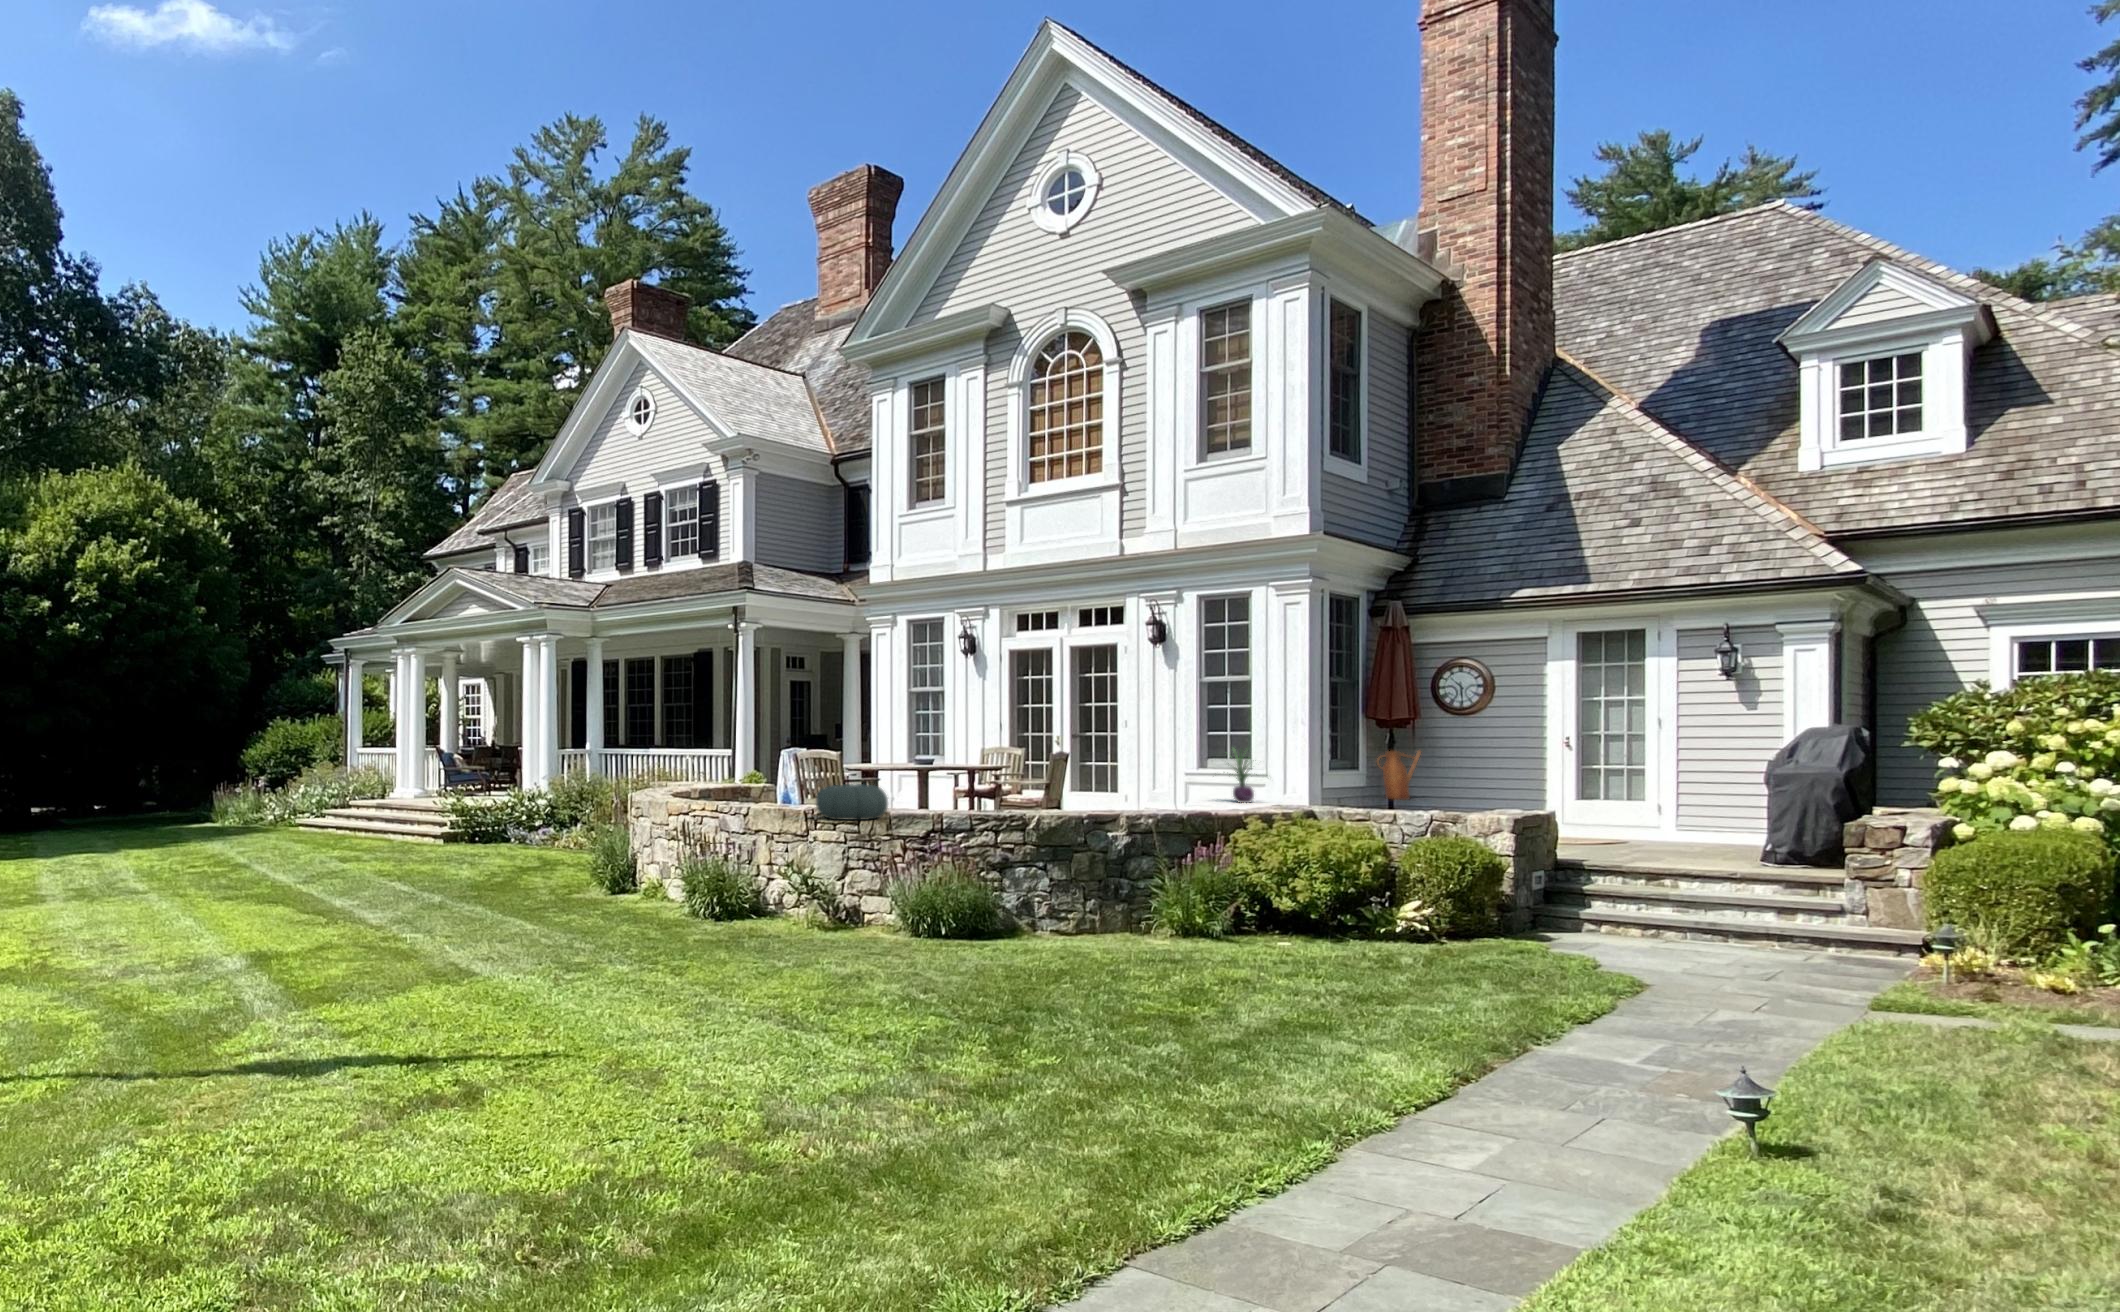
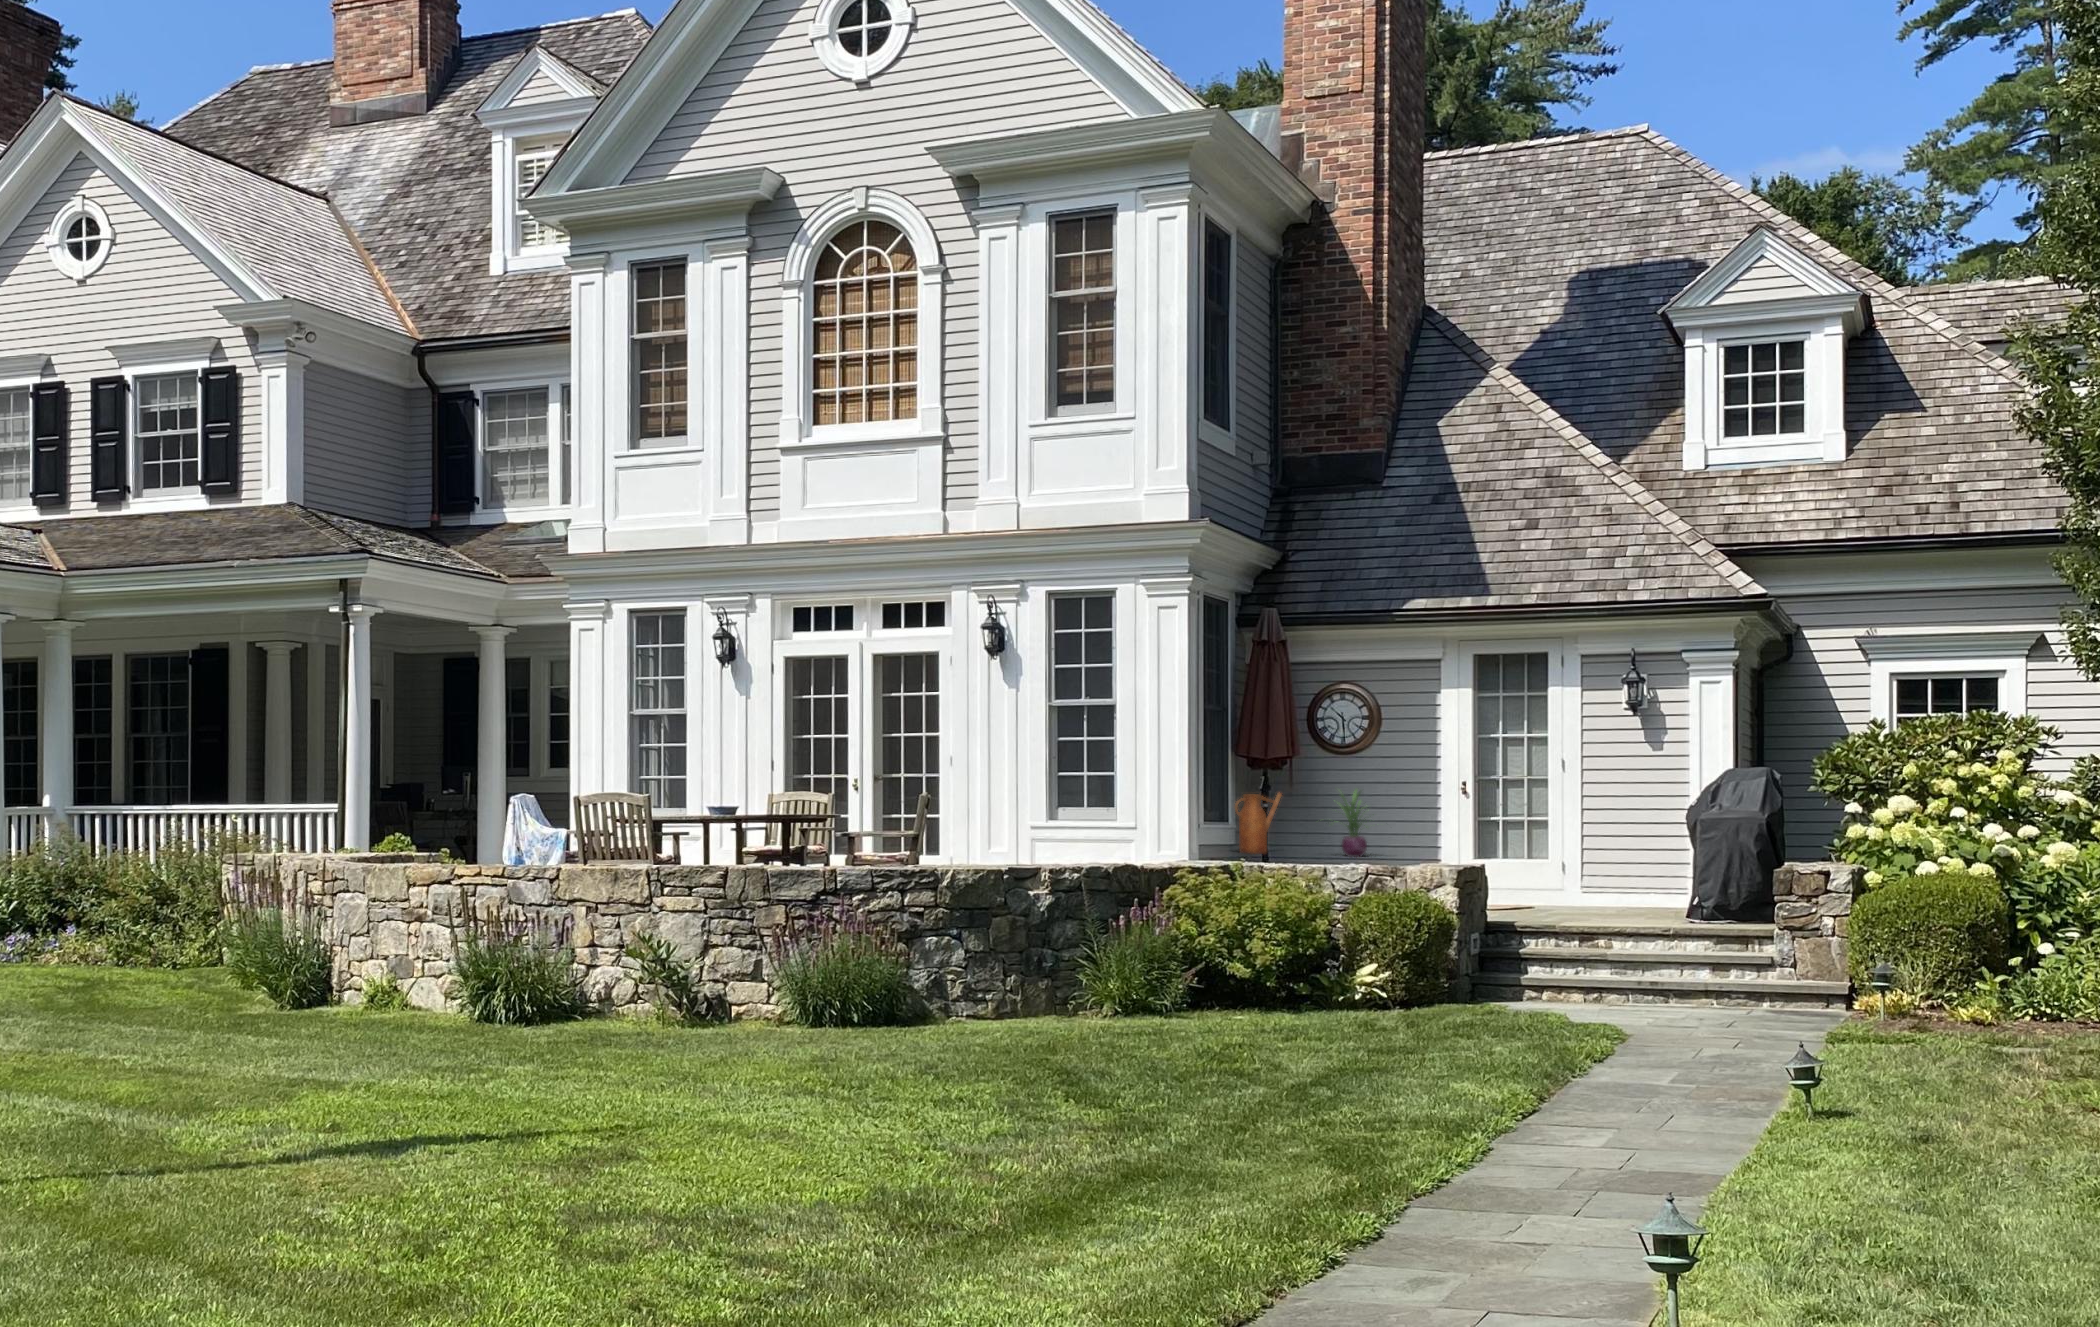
decorative plant: present [1229,748,1257,803] -> present [1335,789,1367,857]
pouf: present [816,784,888,820] -> none [662,836,761,884]

